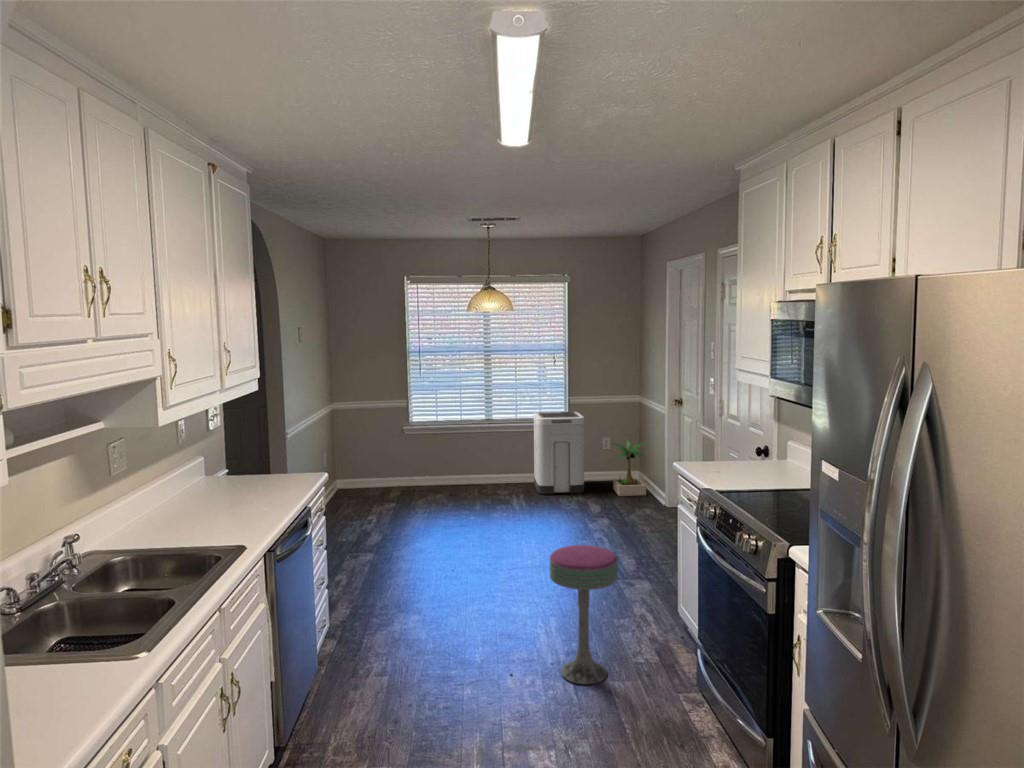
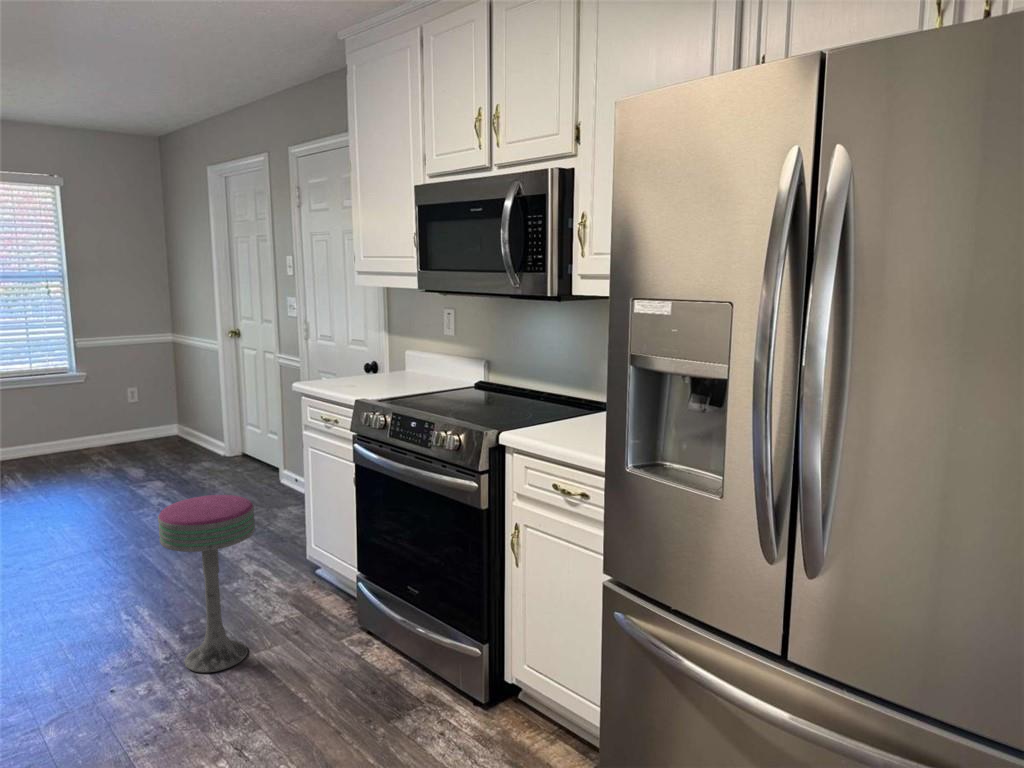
trash can: present [534,412,584,494] -> none [21,357,111,469]
potted plant: present [612,442,646,496] -> none [140,386,197,455]

